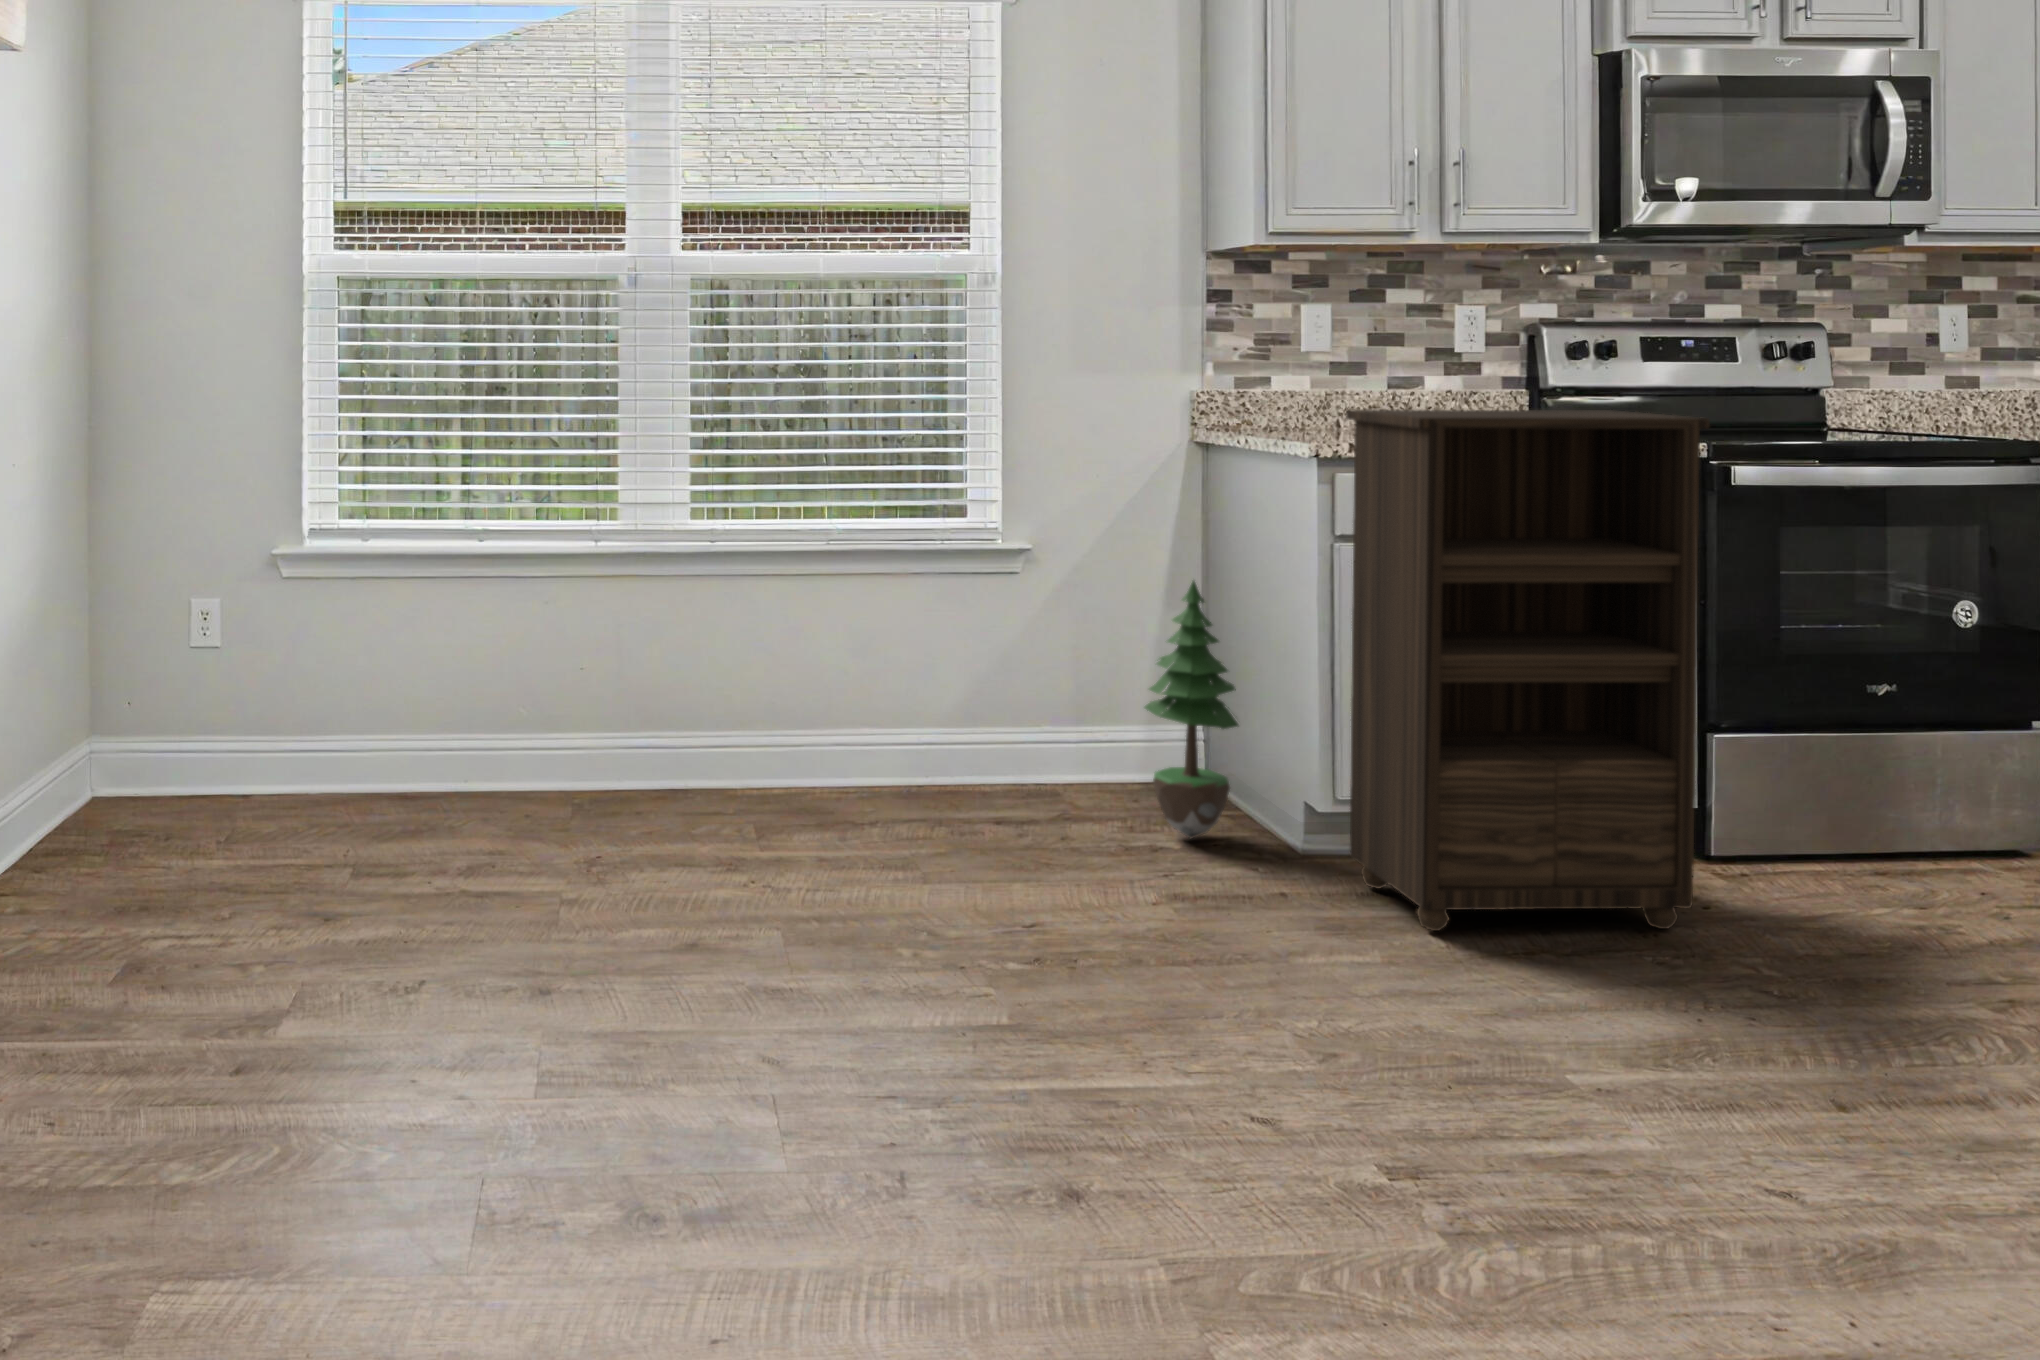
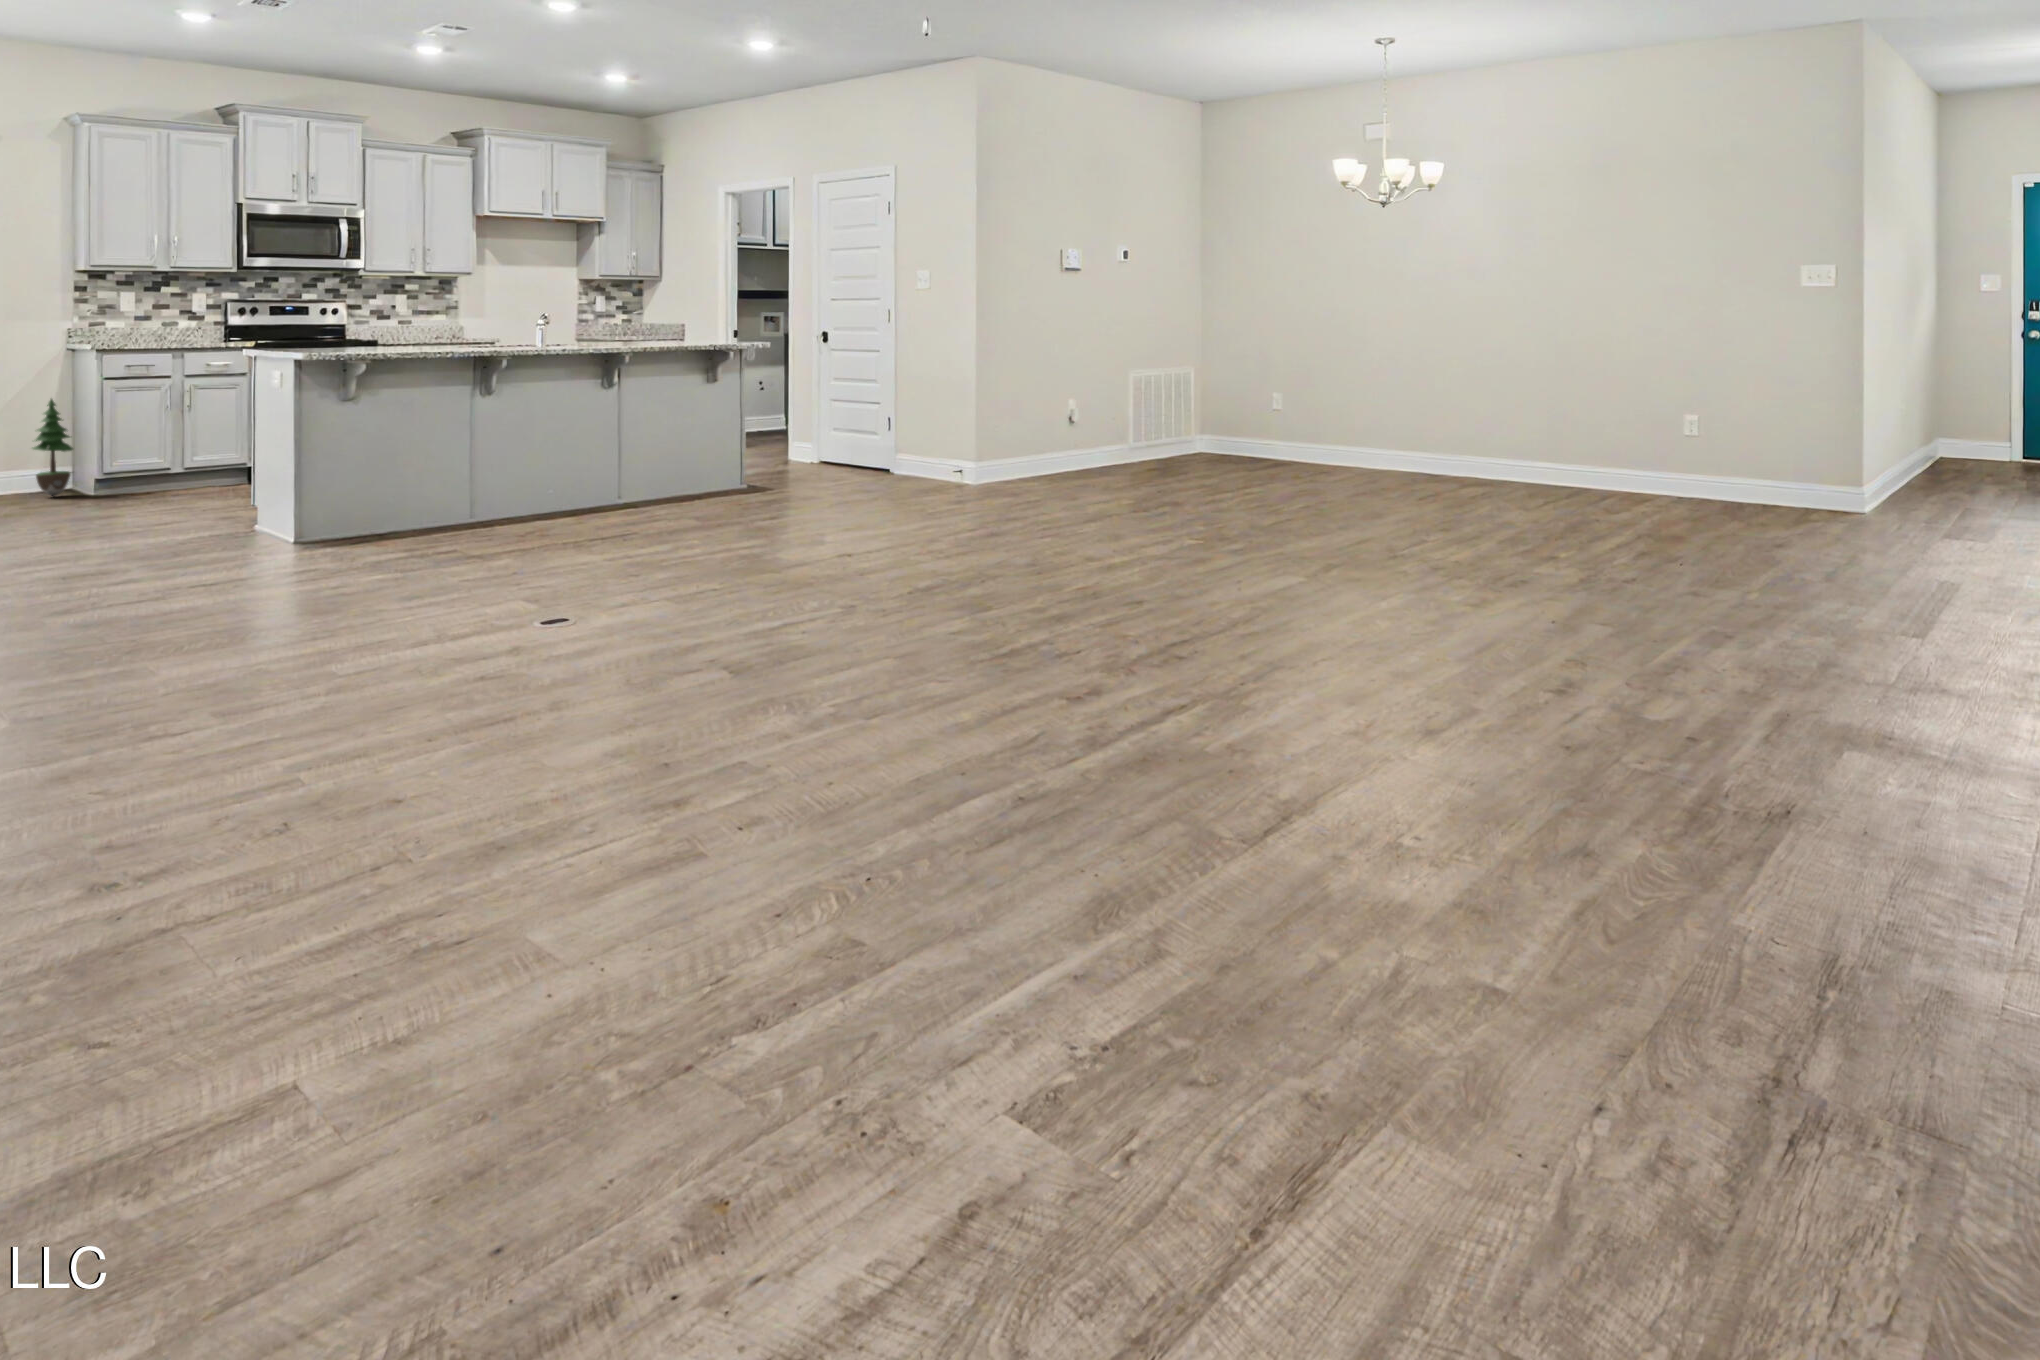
bookshelf: present [1346,410,1710,931] -> none [102,330,225,502]

